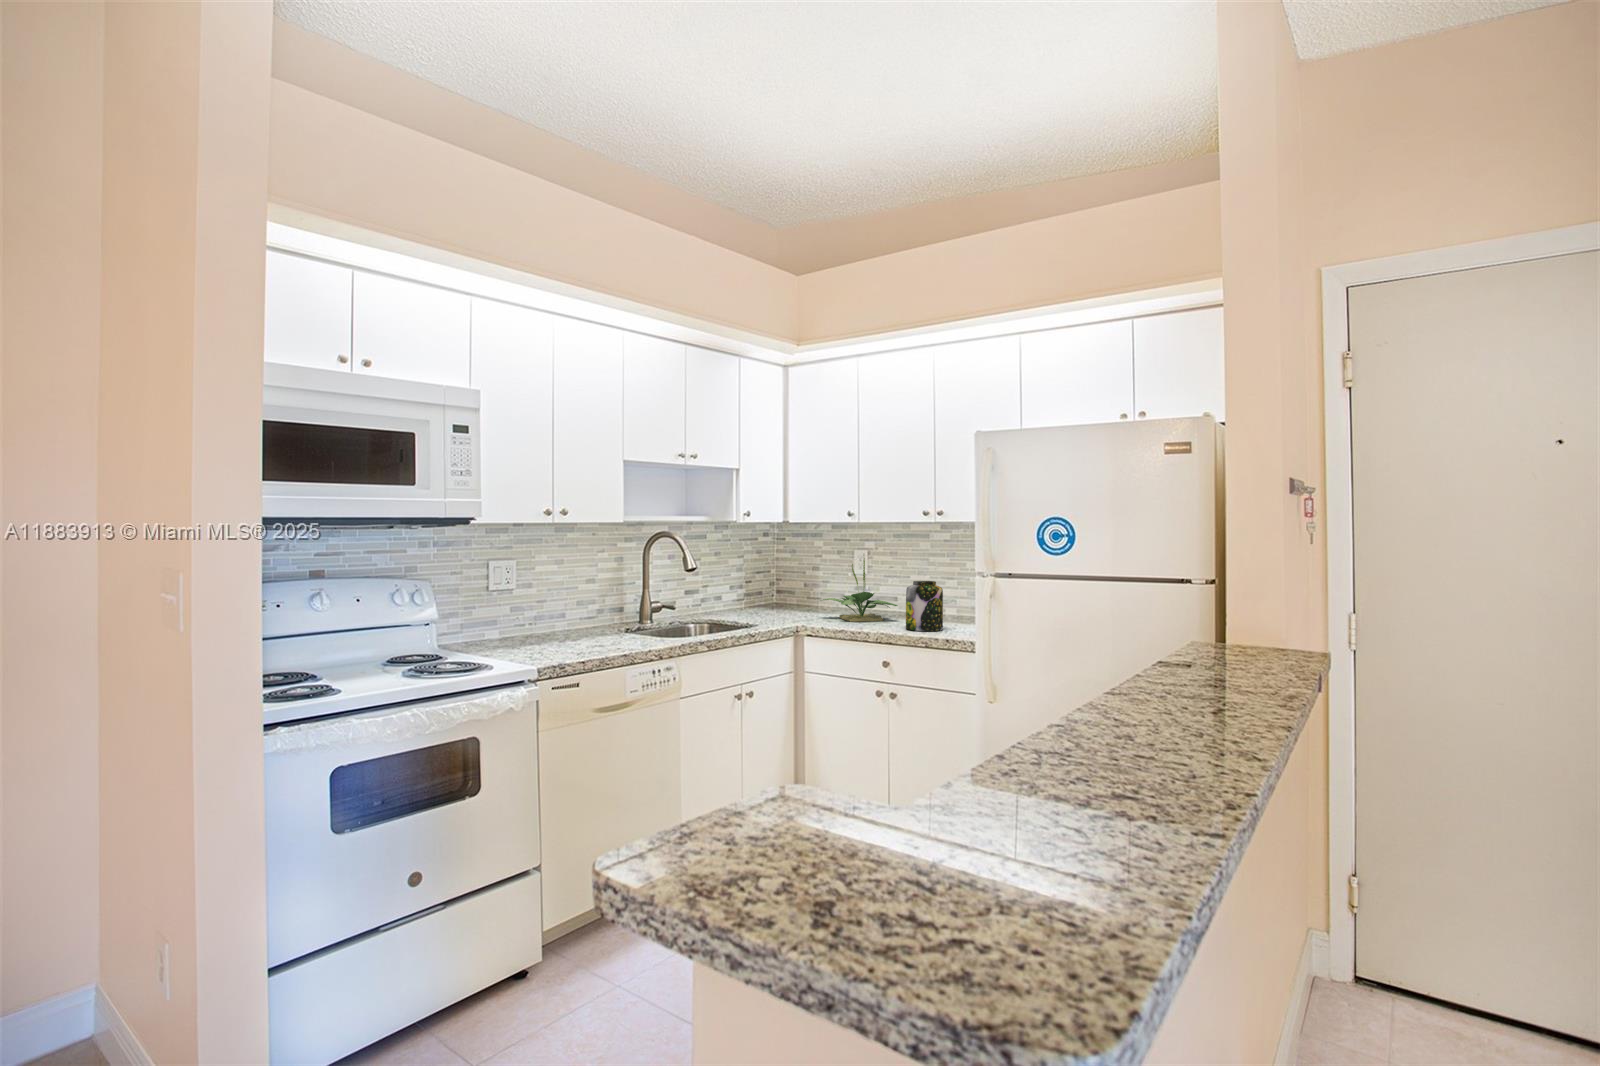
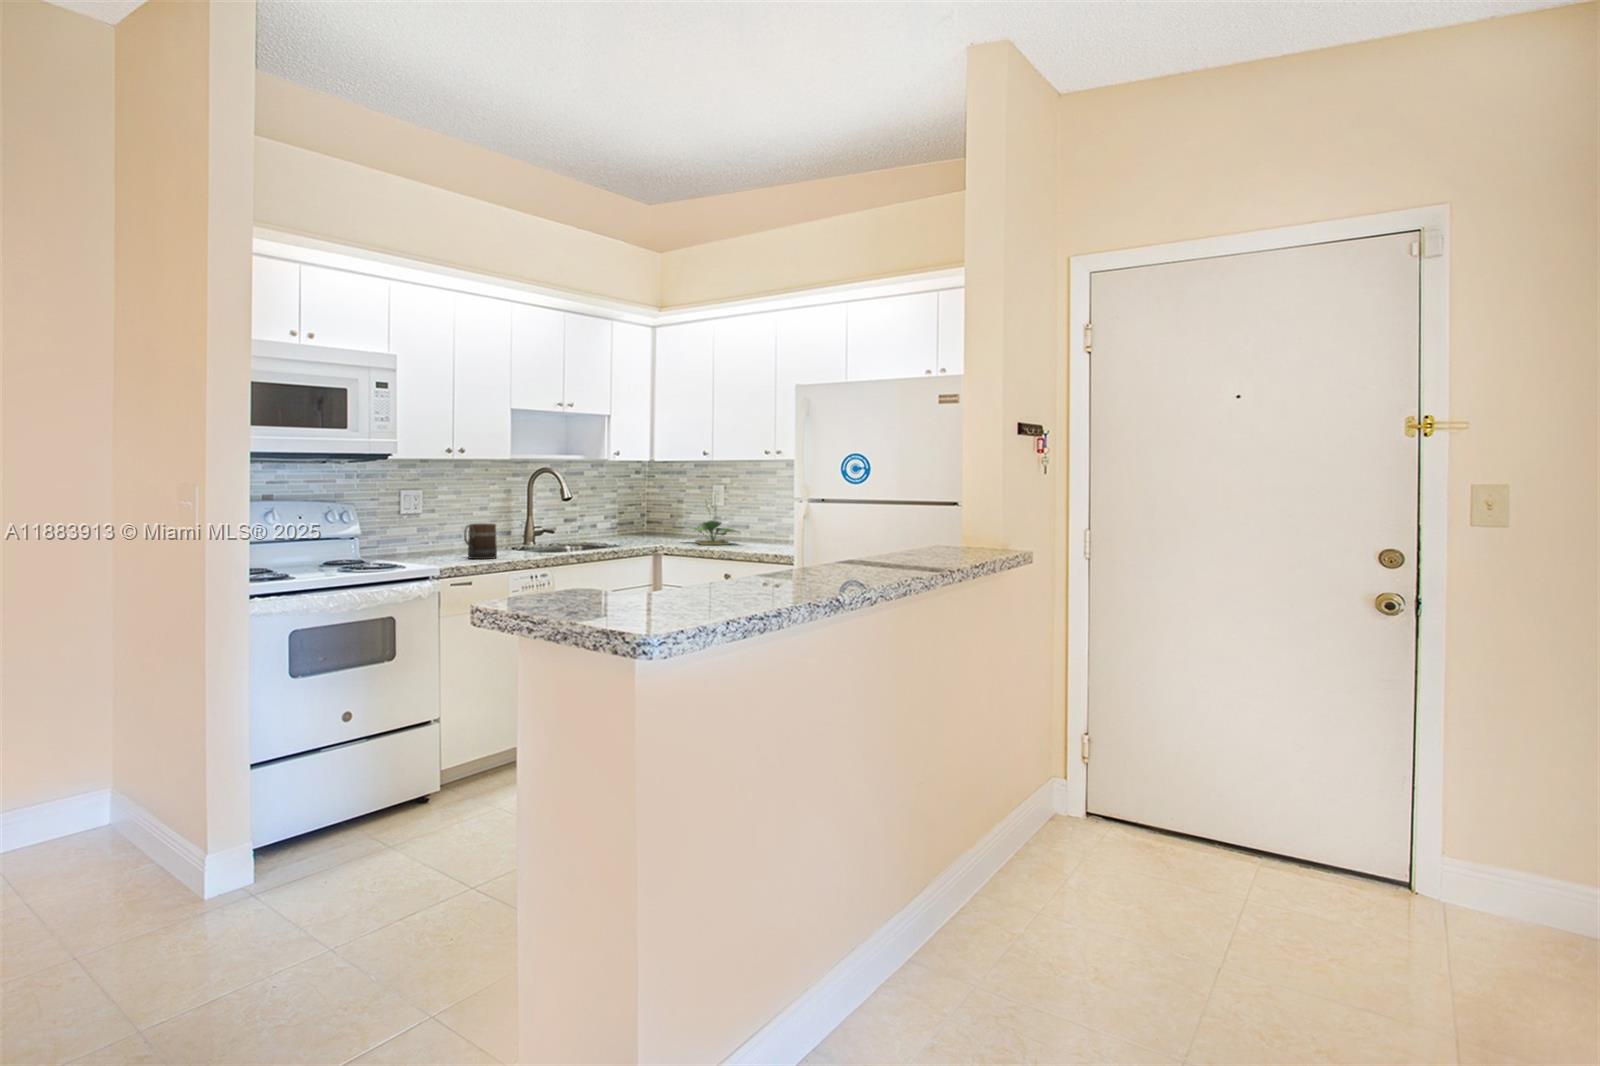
jar: present [906,581,943,631] -> none [741,512,770,551]
mug: none [567,603,609,650] -> present [464,524,497,559]

